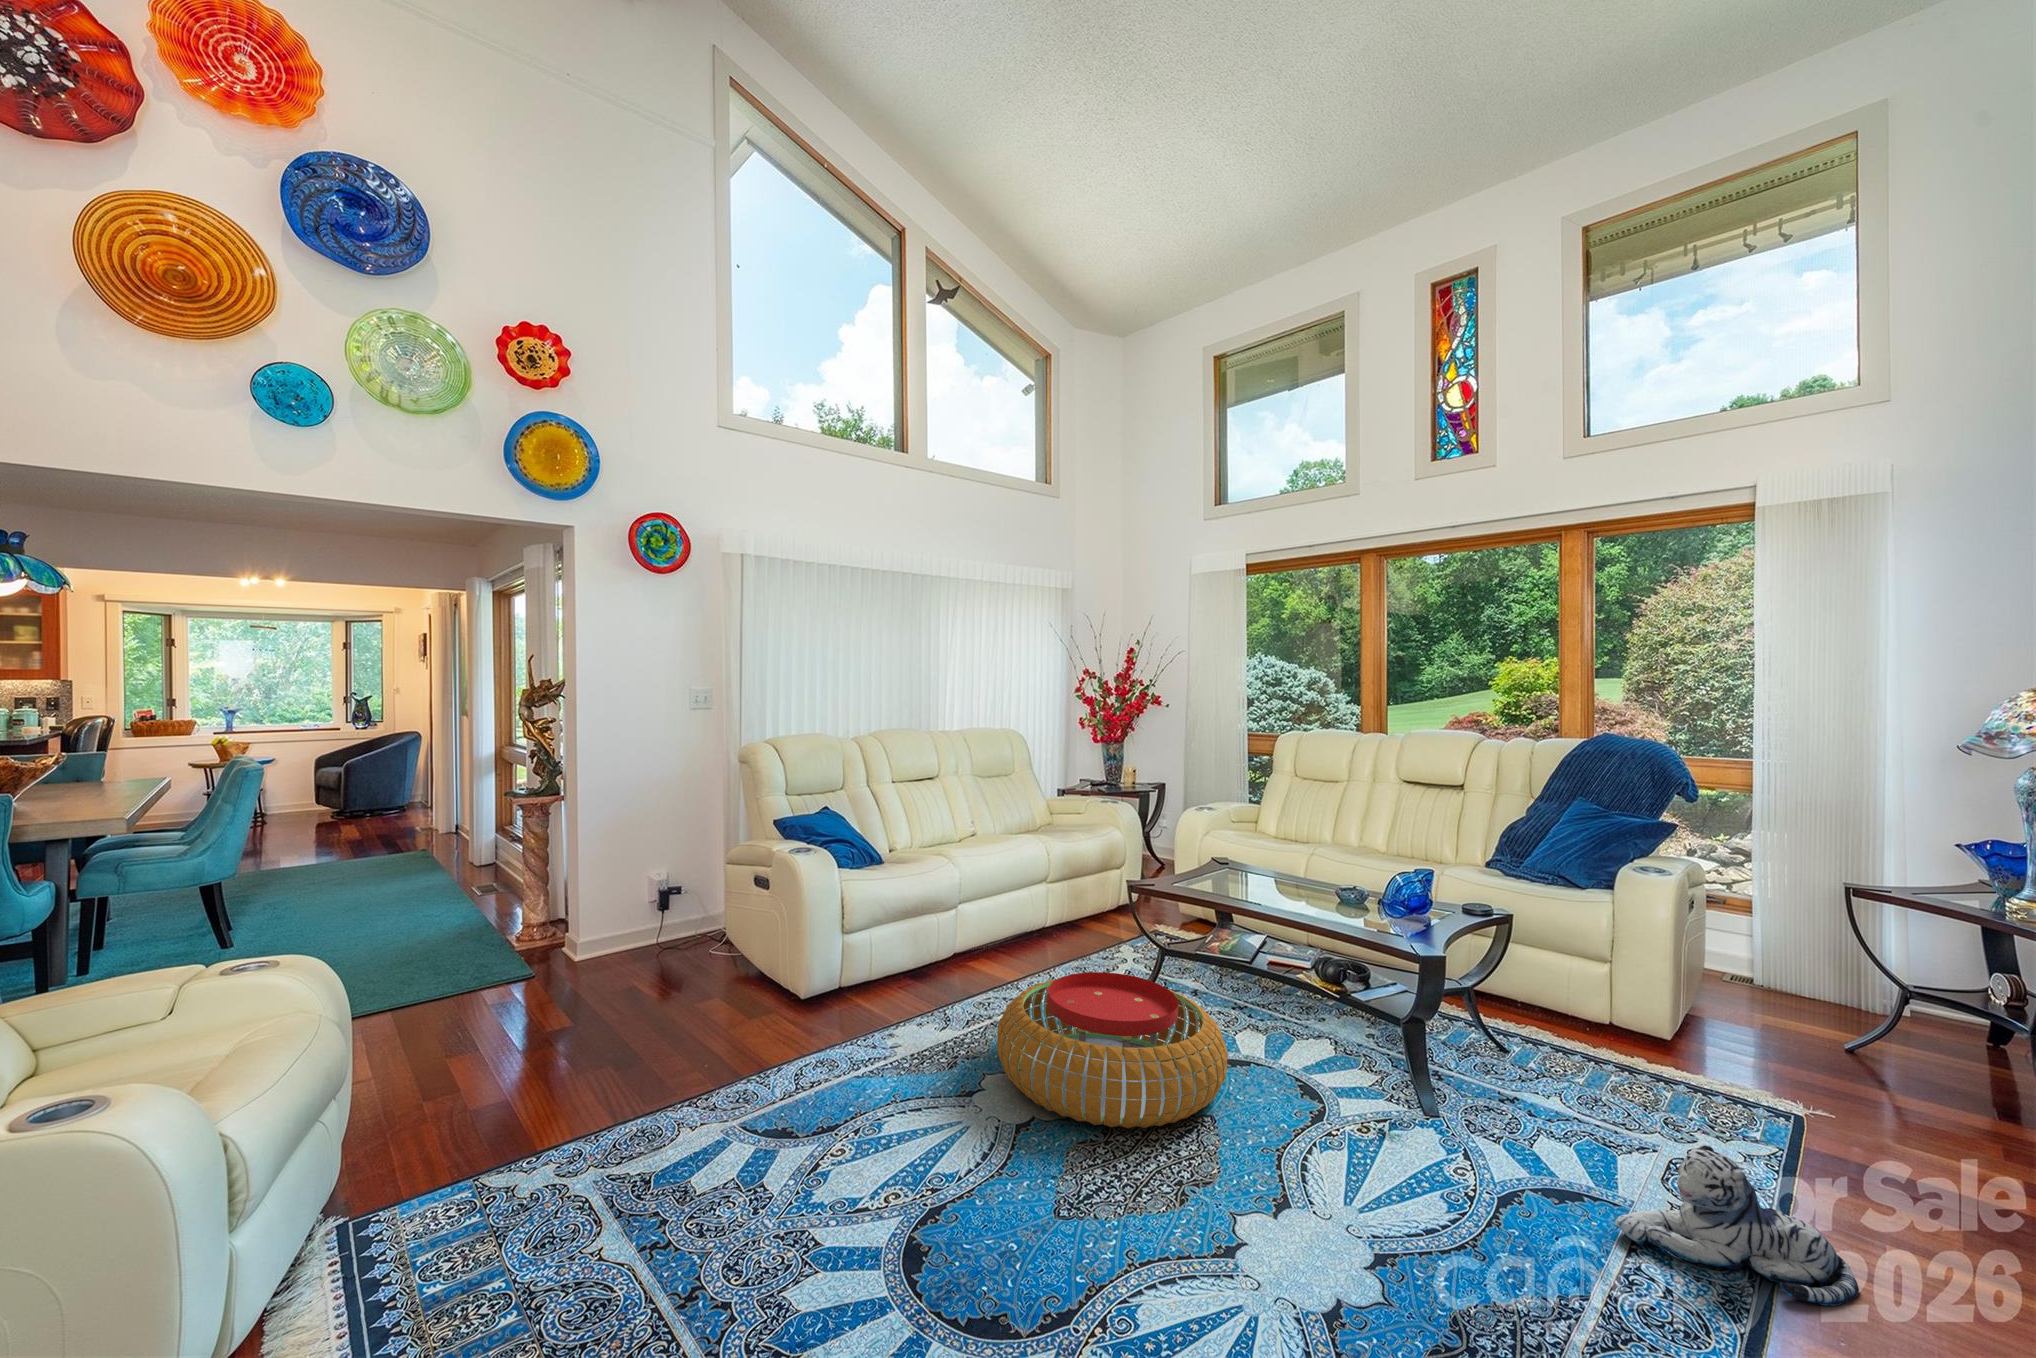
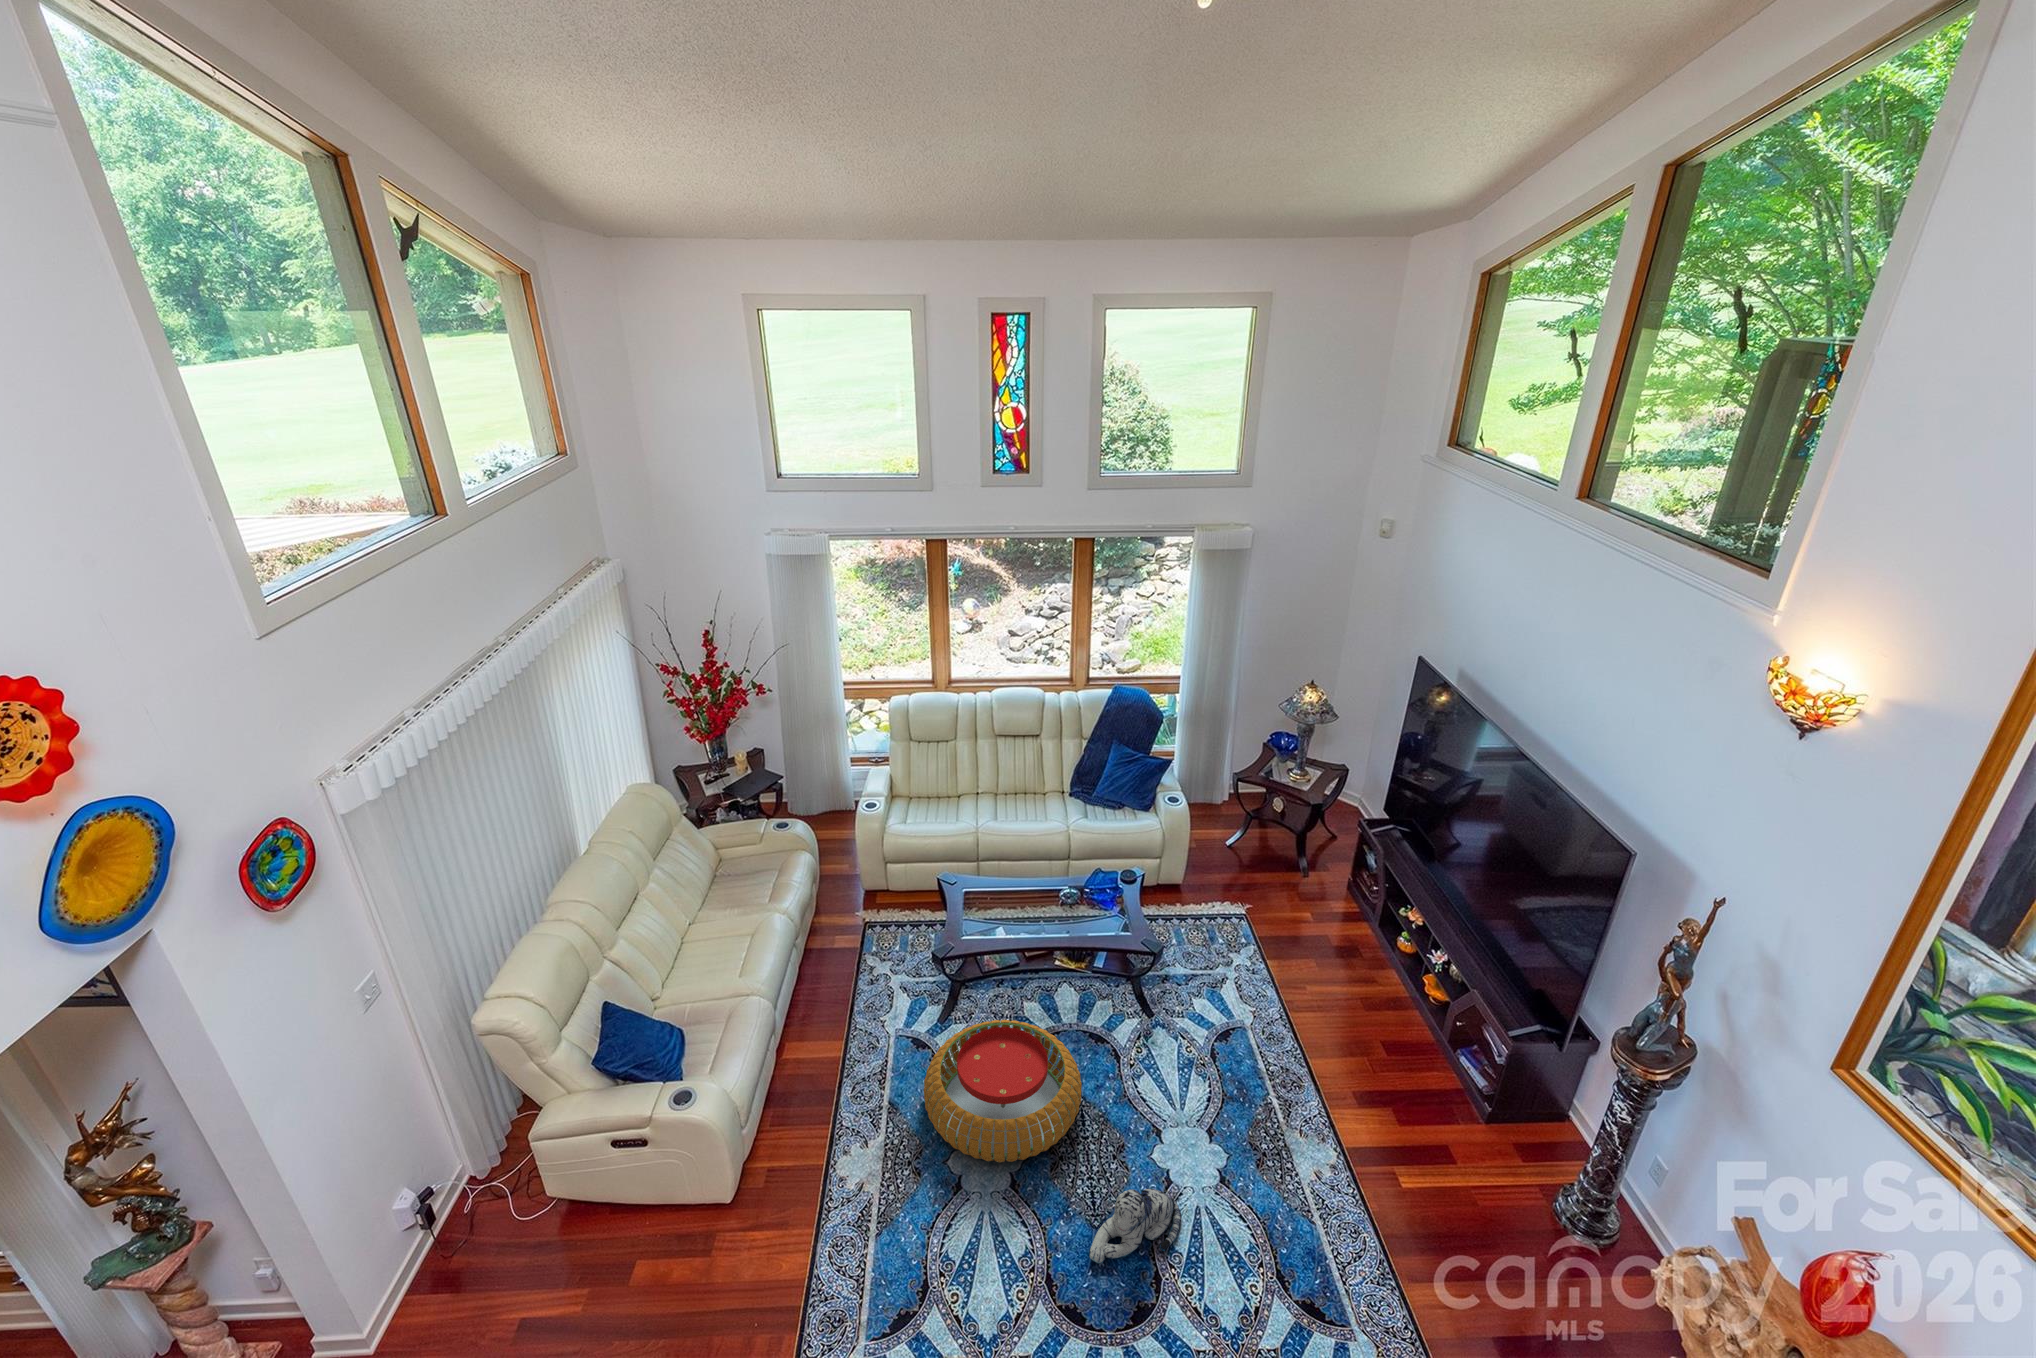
plush toy: present [1615,1144,1859,1306] -> present [1090,1189,1181,1263]

